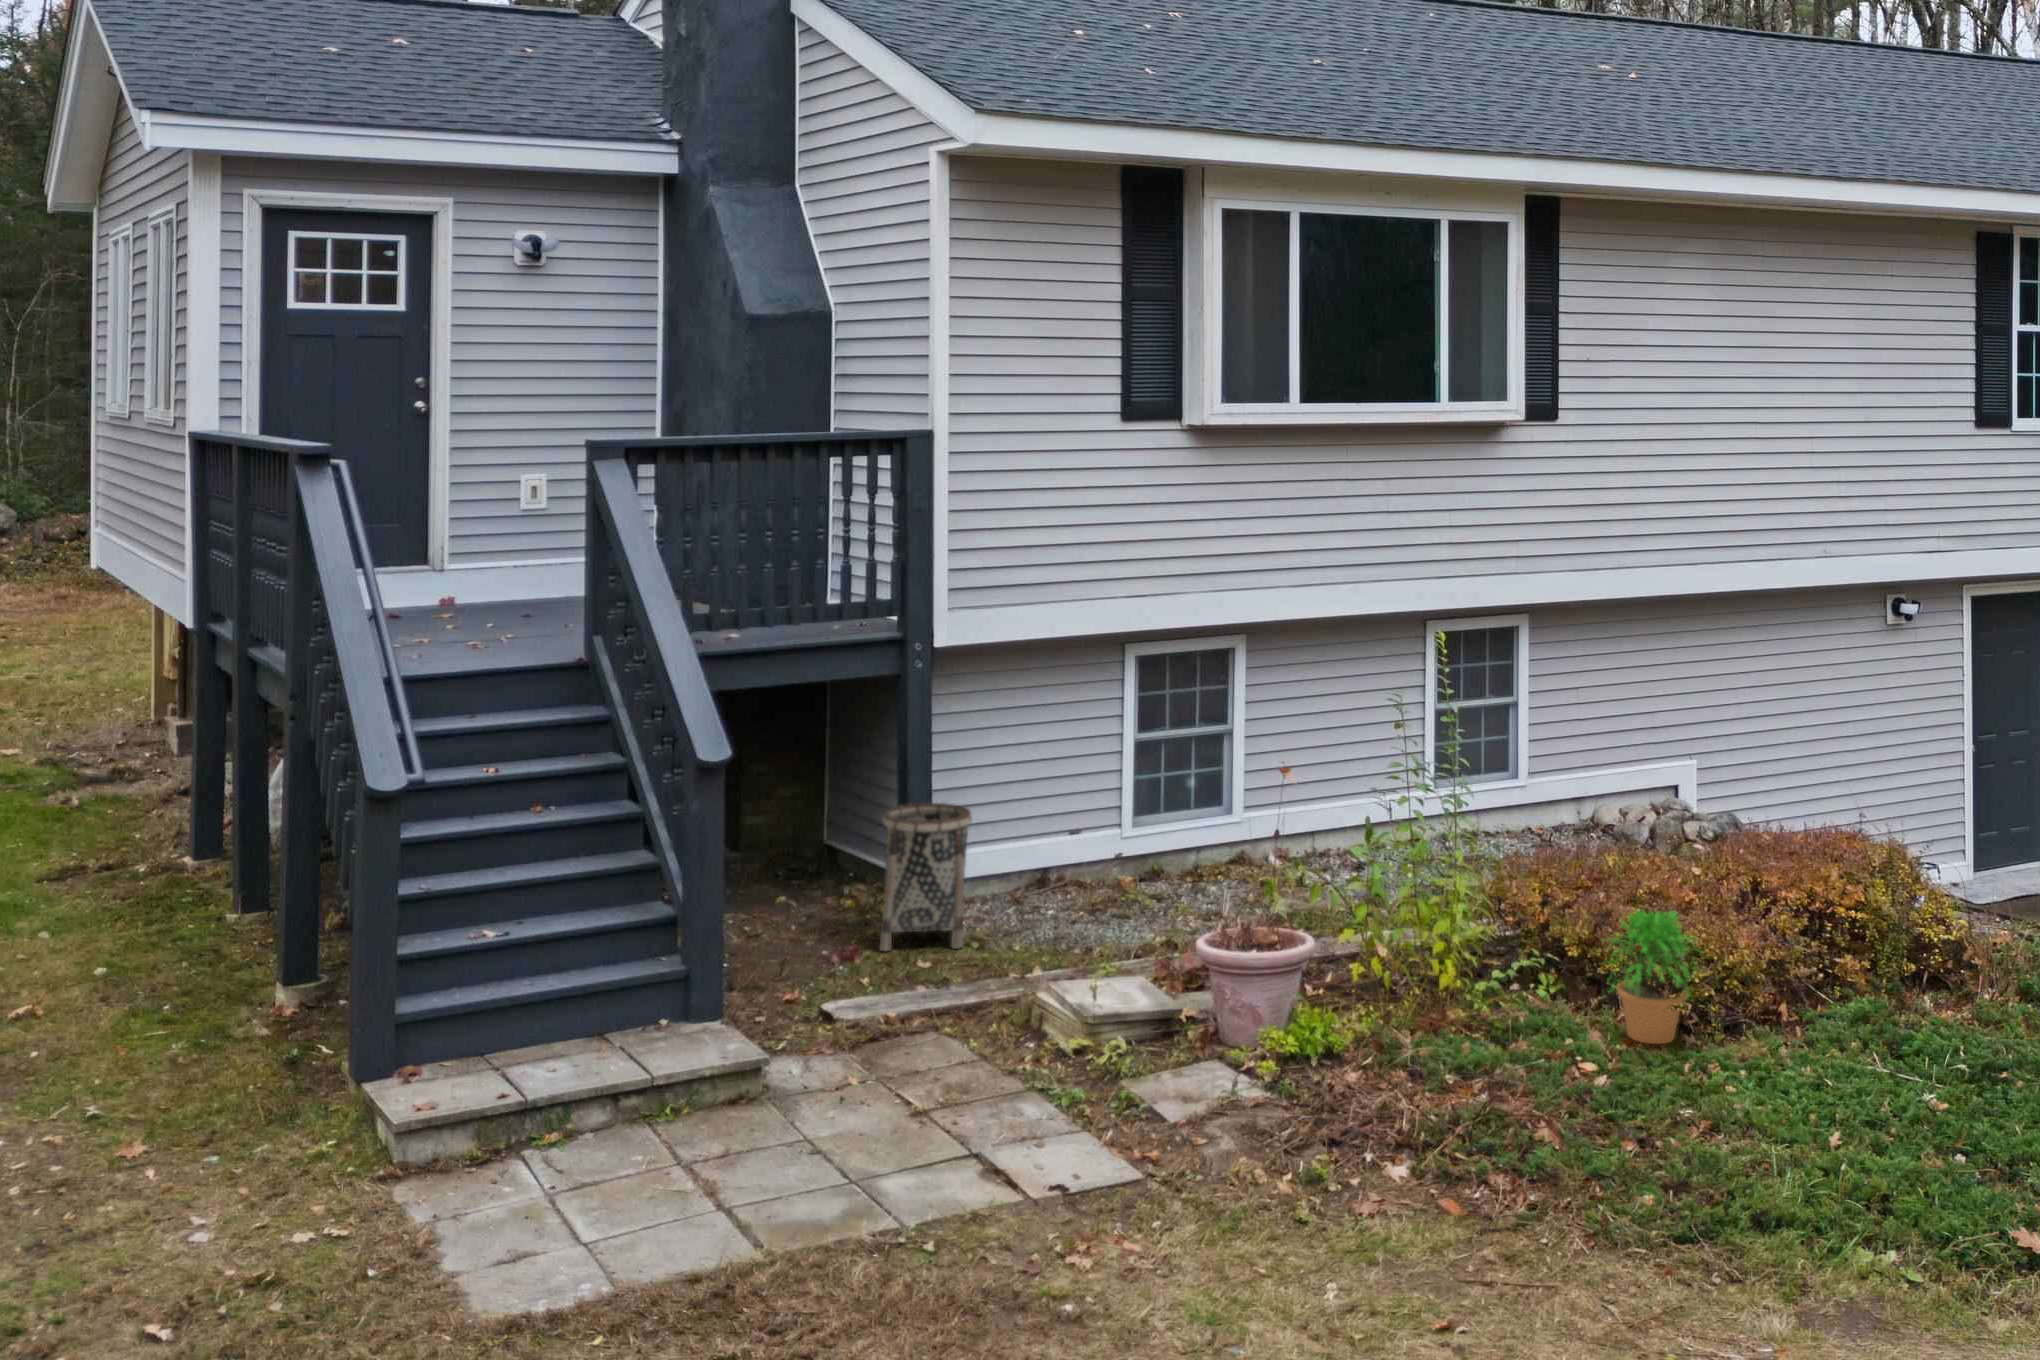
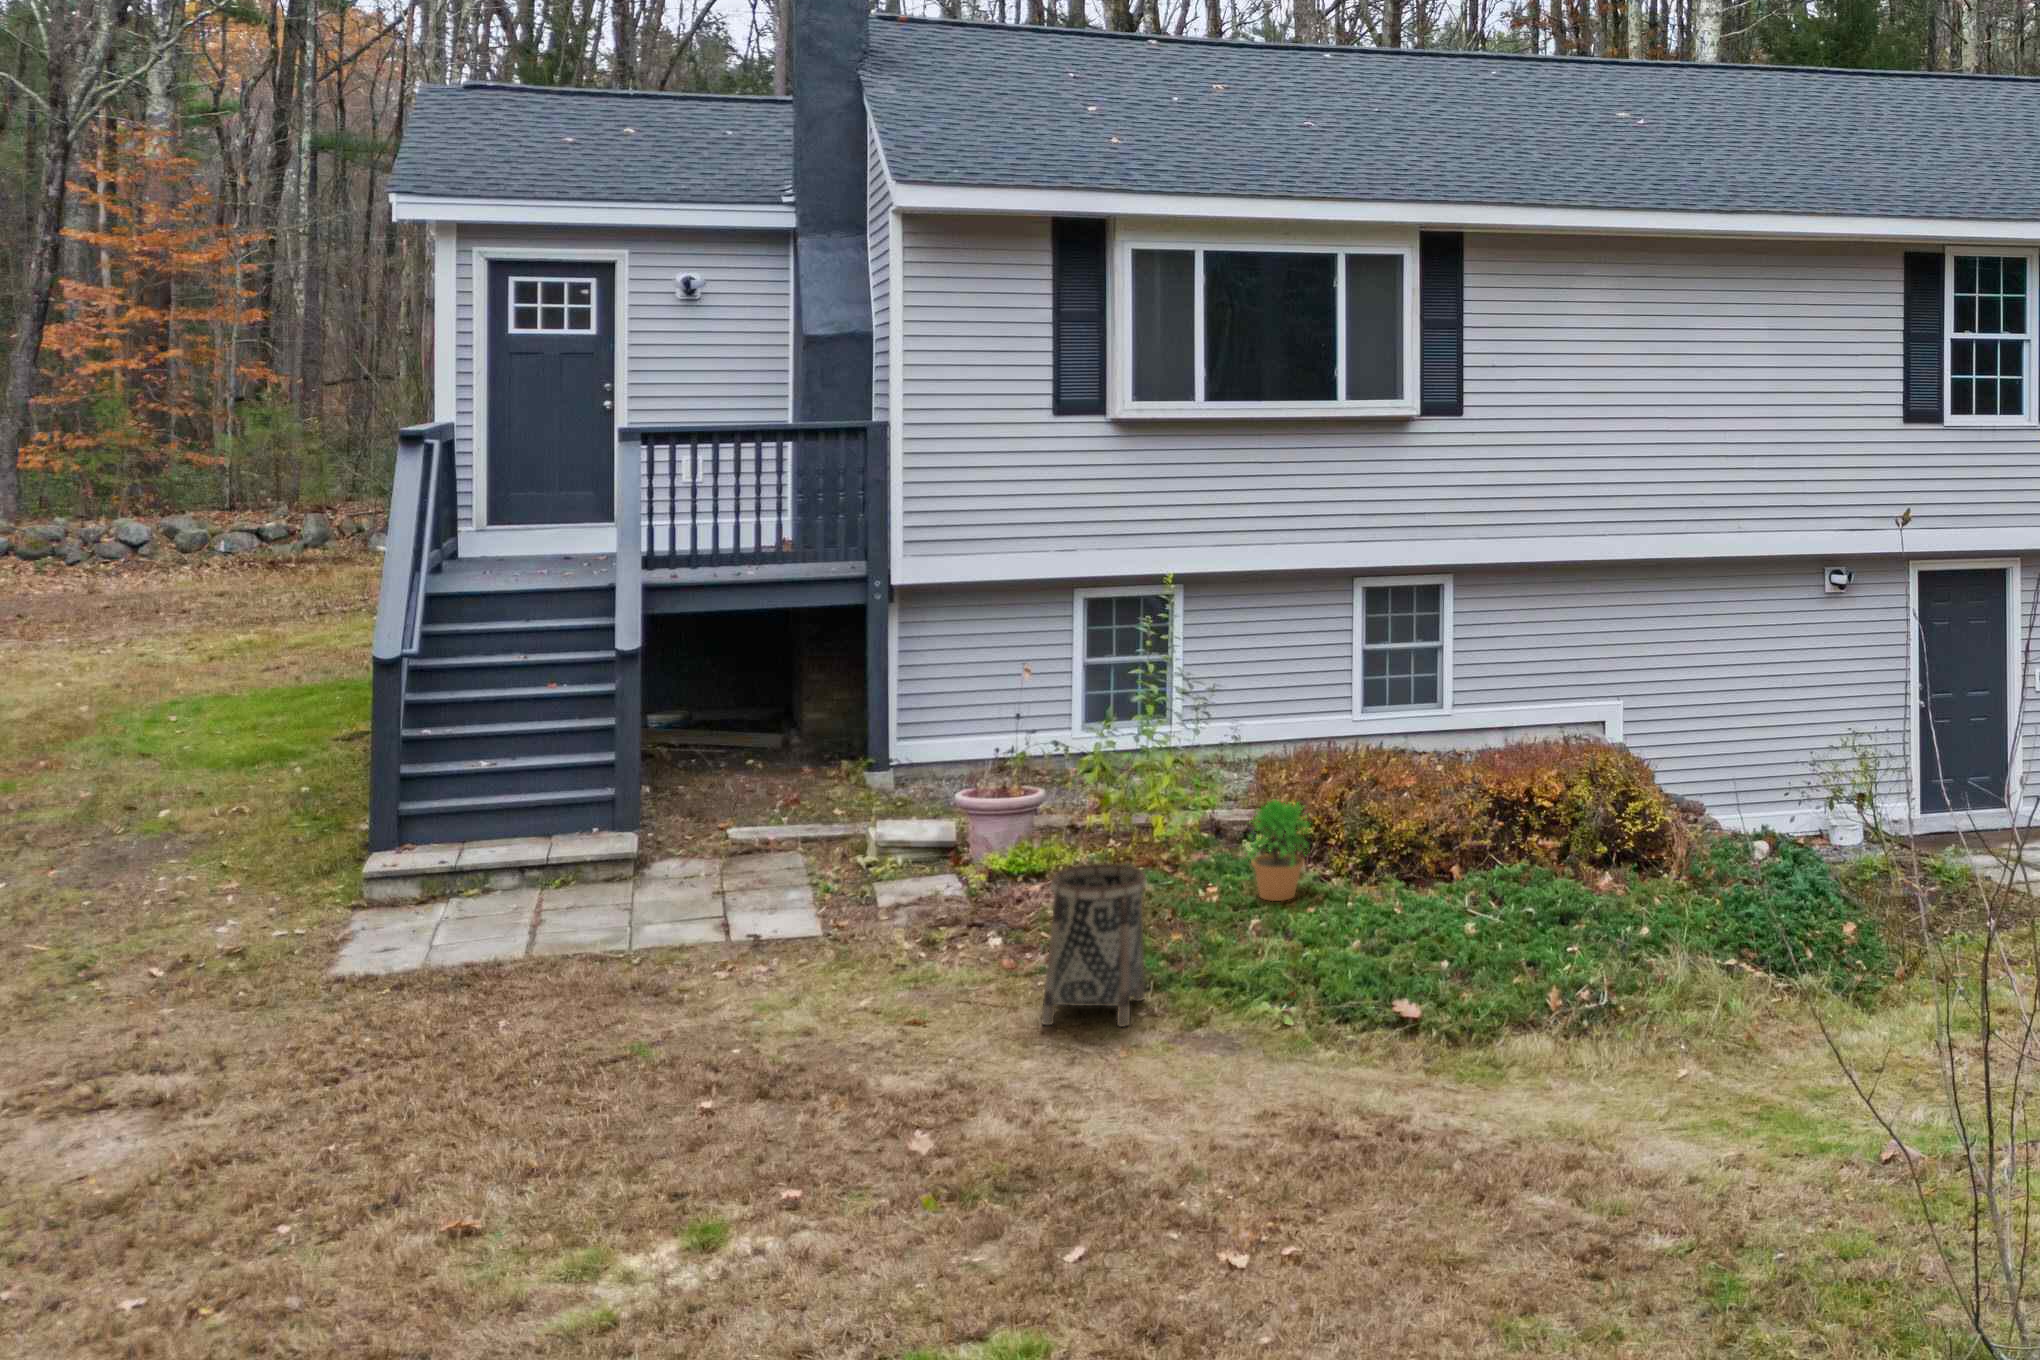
basket: present [879,803,972,951] -> present [1042,863,1147,1026]

